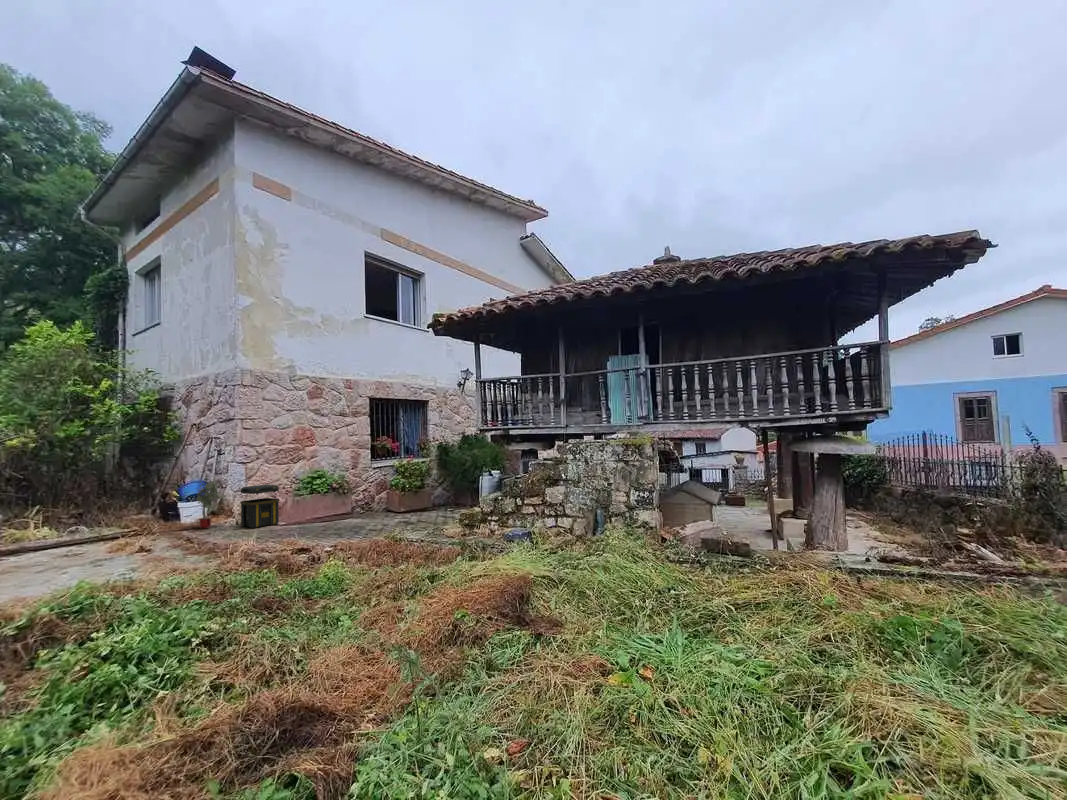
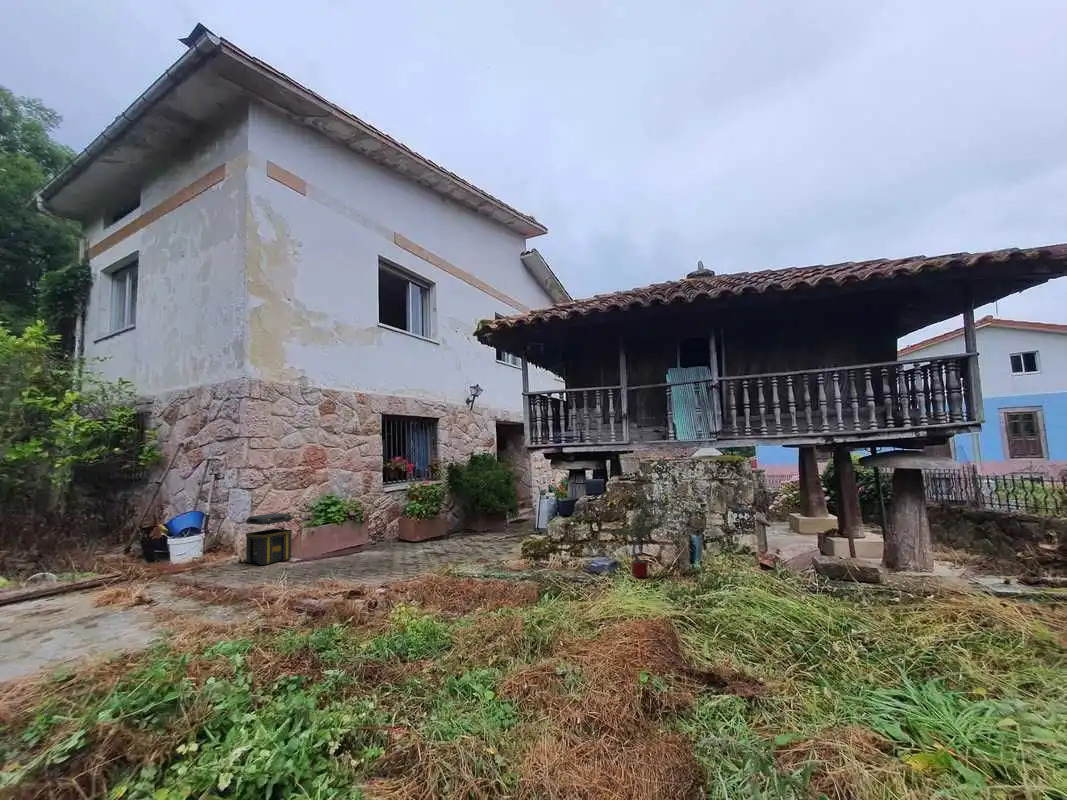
potted tree: present [196,476,226,529] -> present [606,495,670,578]

